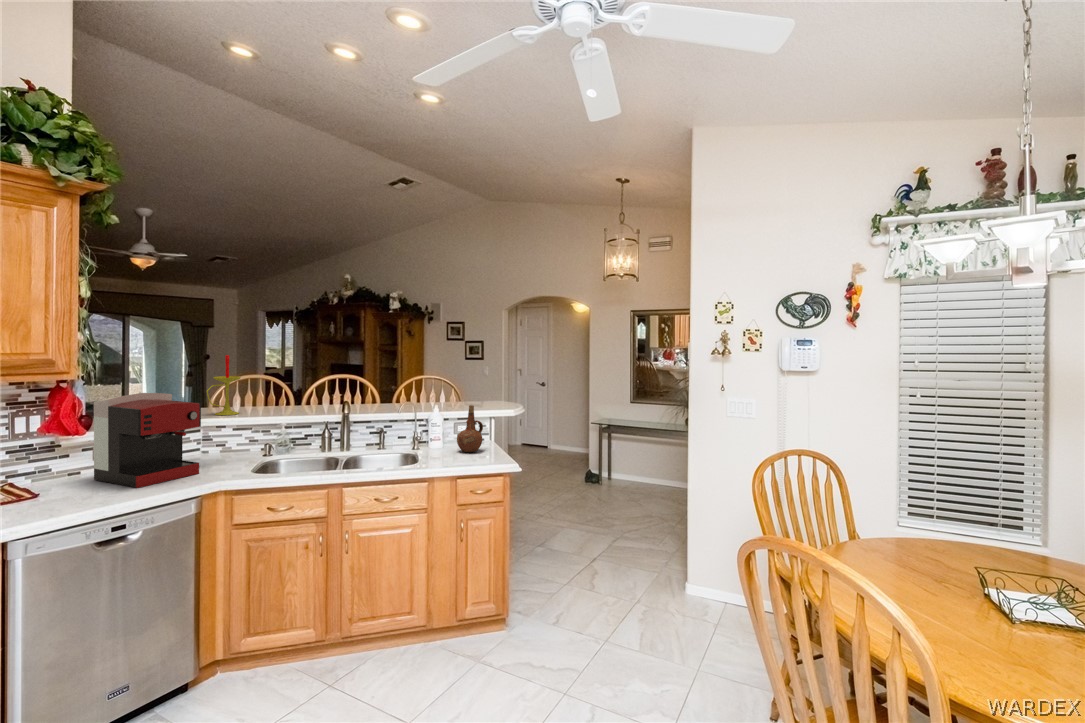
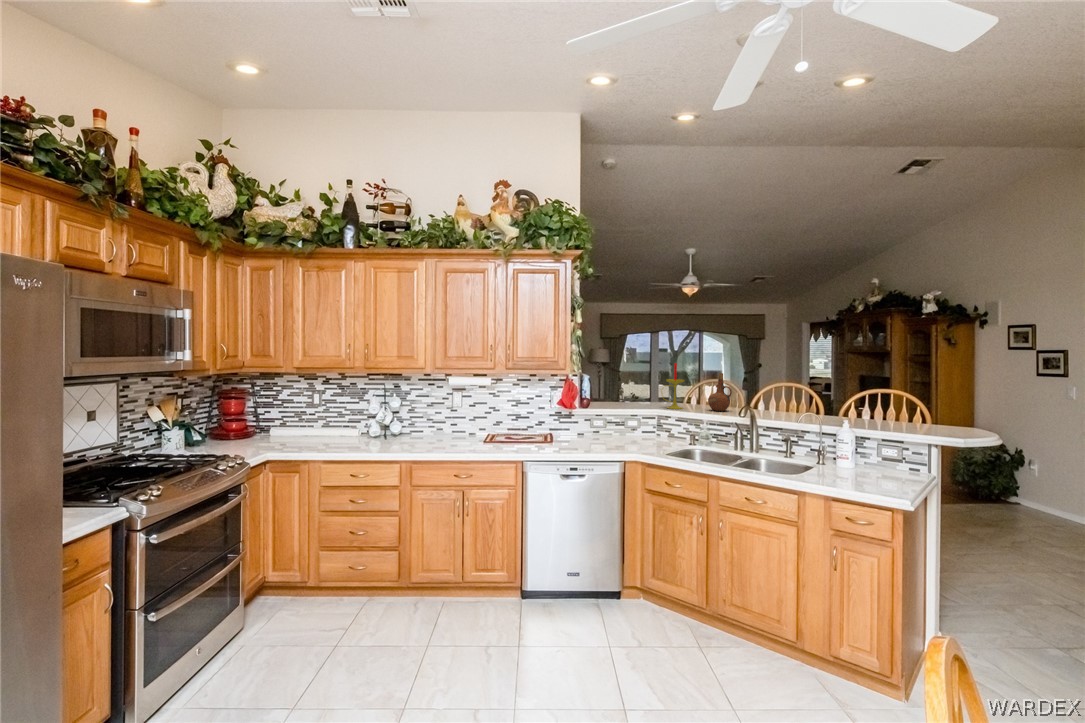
coffee maker: present [94,393,201,488] -> none [585,387,636,447]
ceramic pitcher: present [457,405,483,452] -> present [708,373,732,411]

